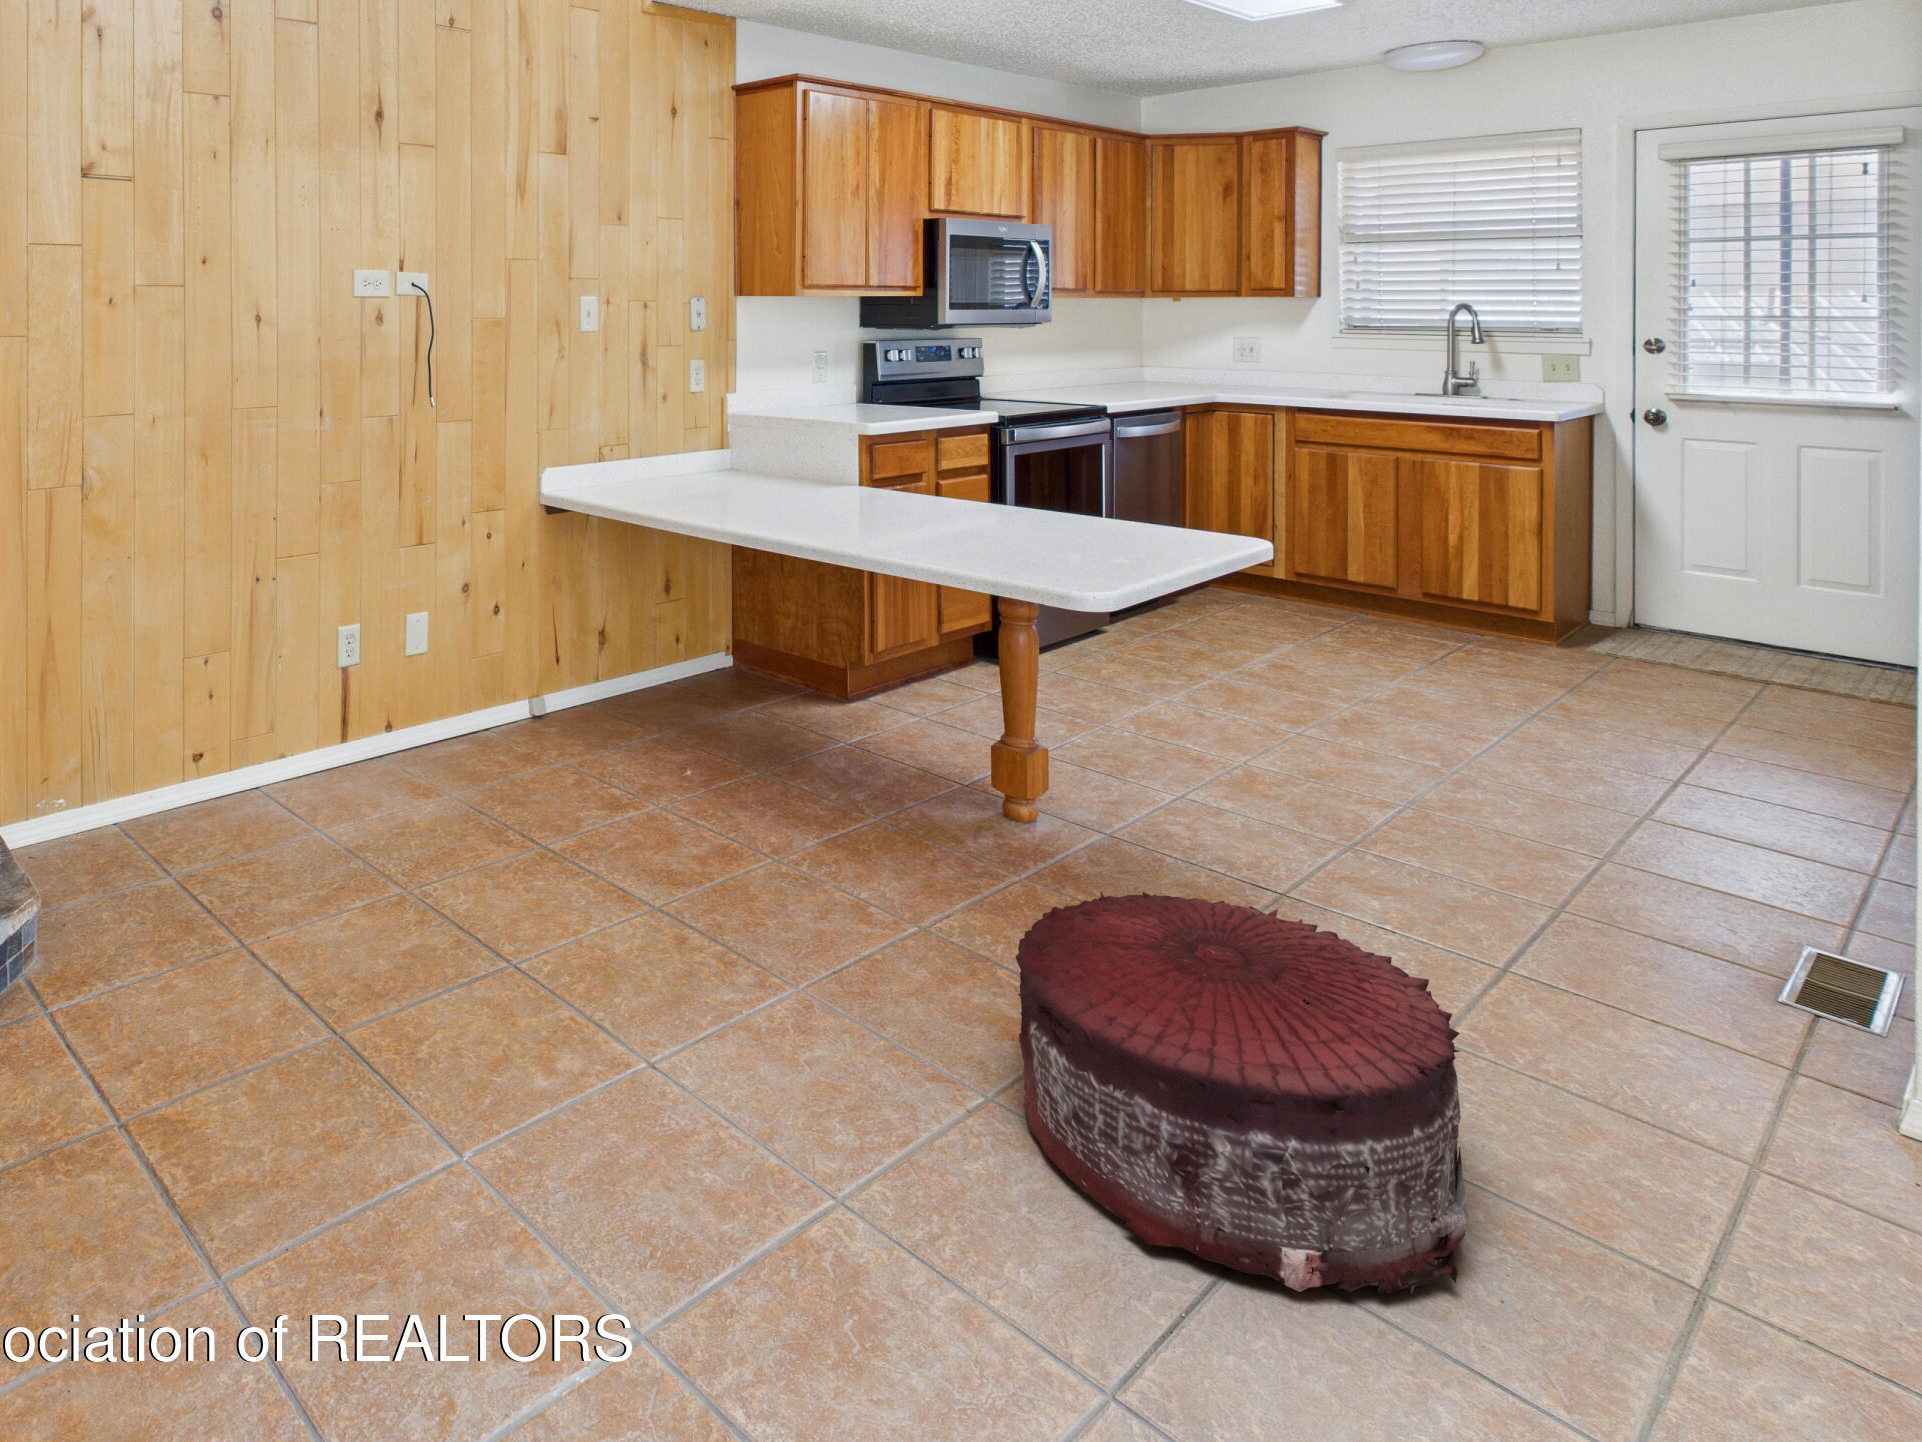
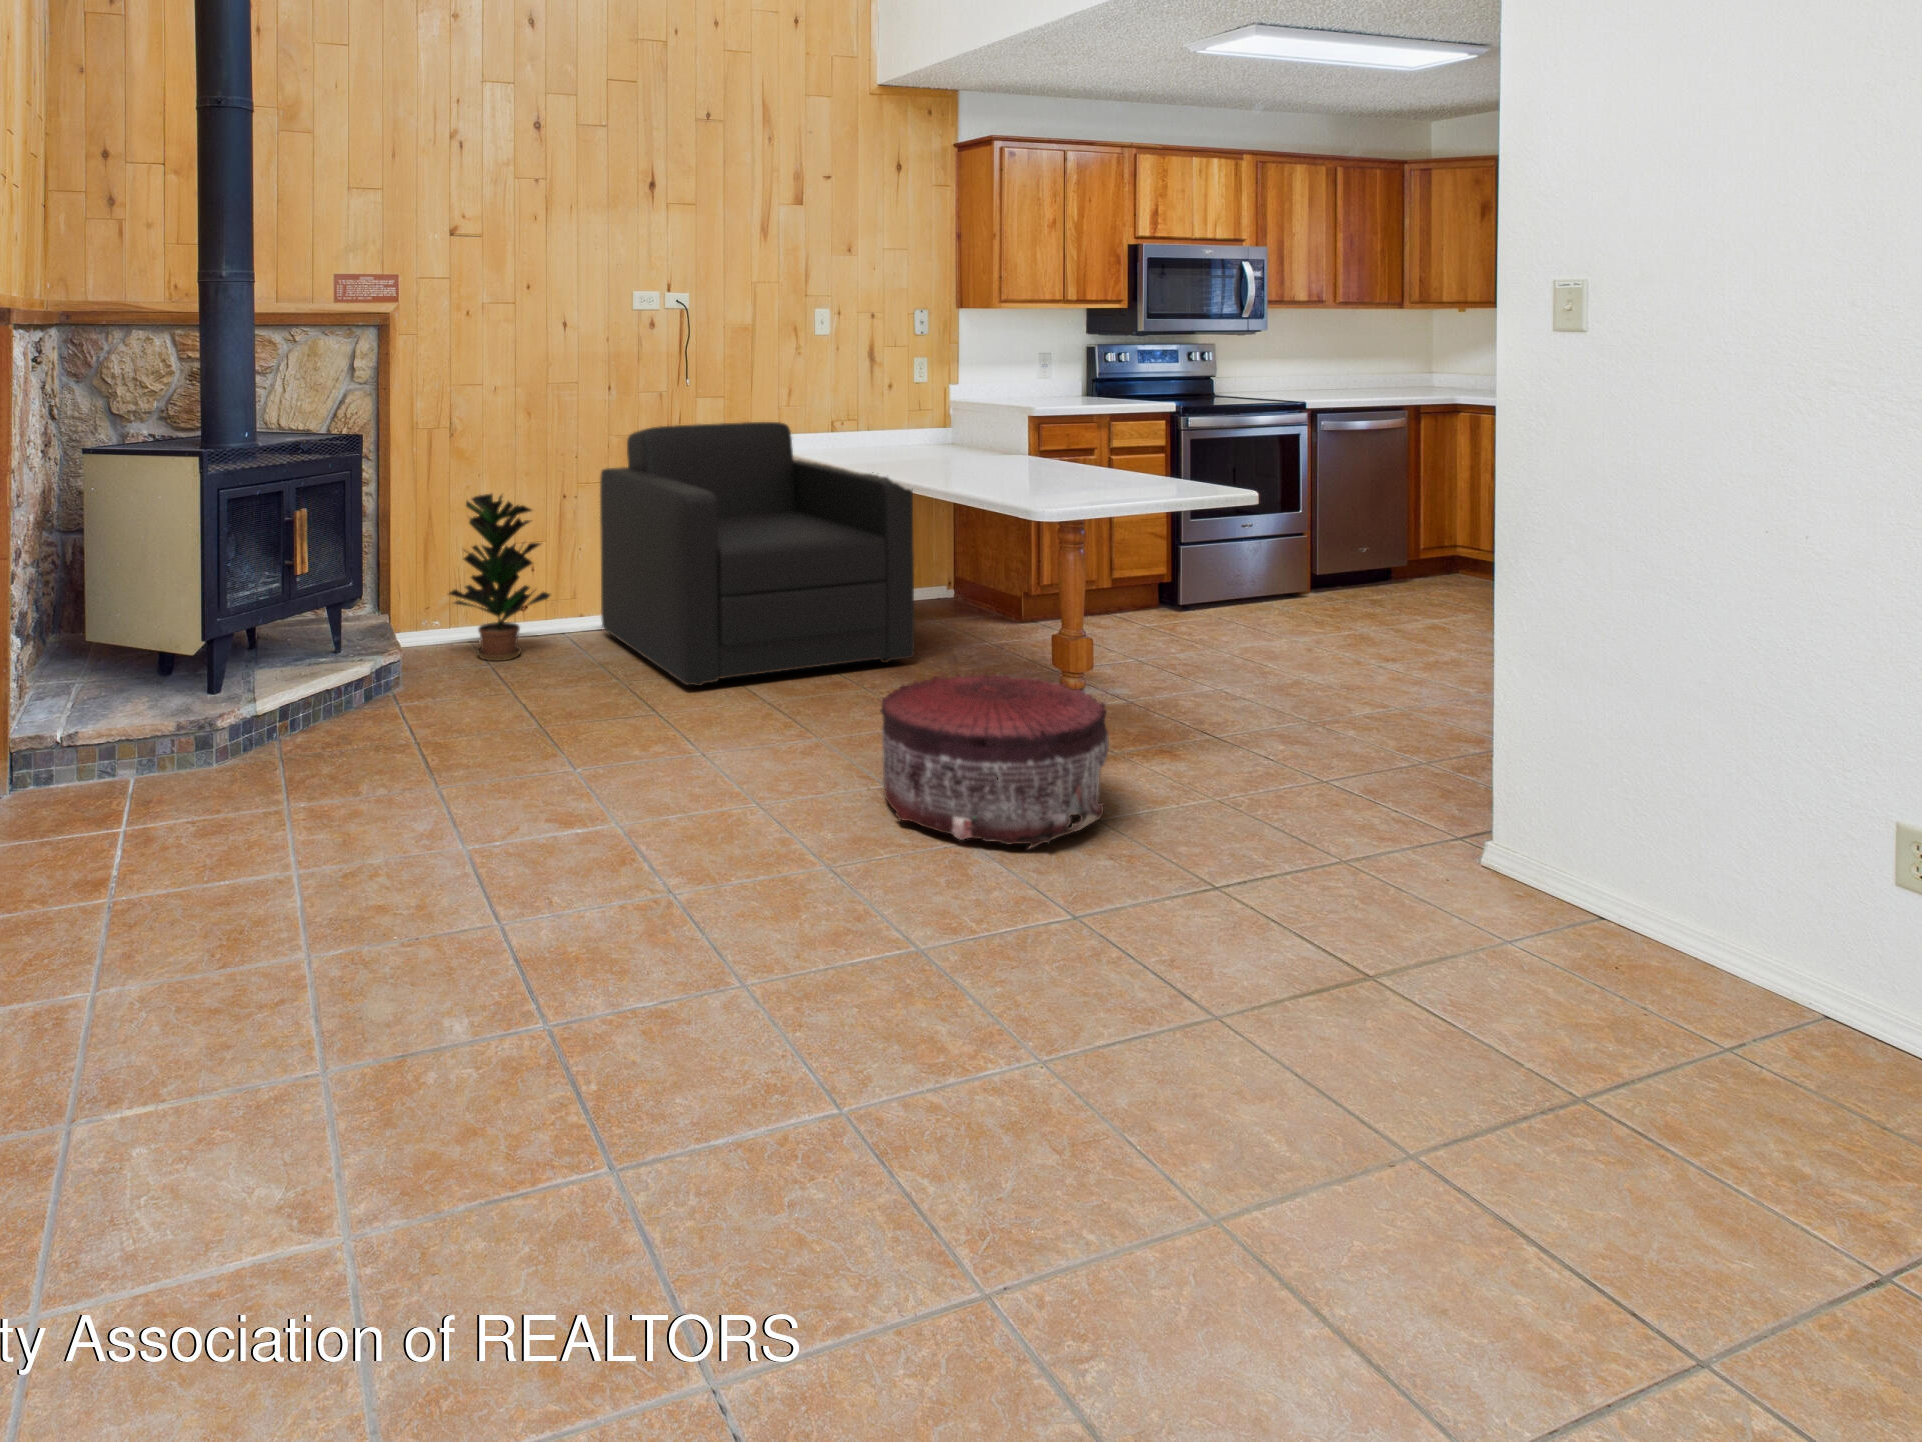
armchair: none [316,457,803,900] -> present [600,422,914,686]
potted plant: none [94,591,262,869] -> present [449,493,551,661]

